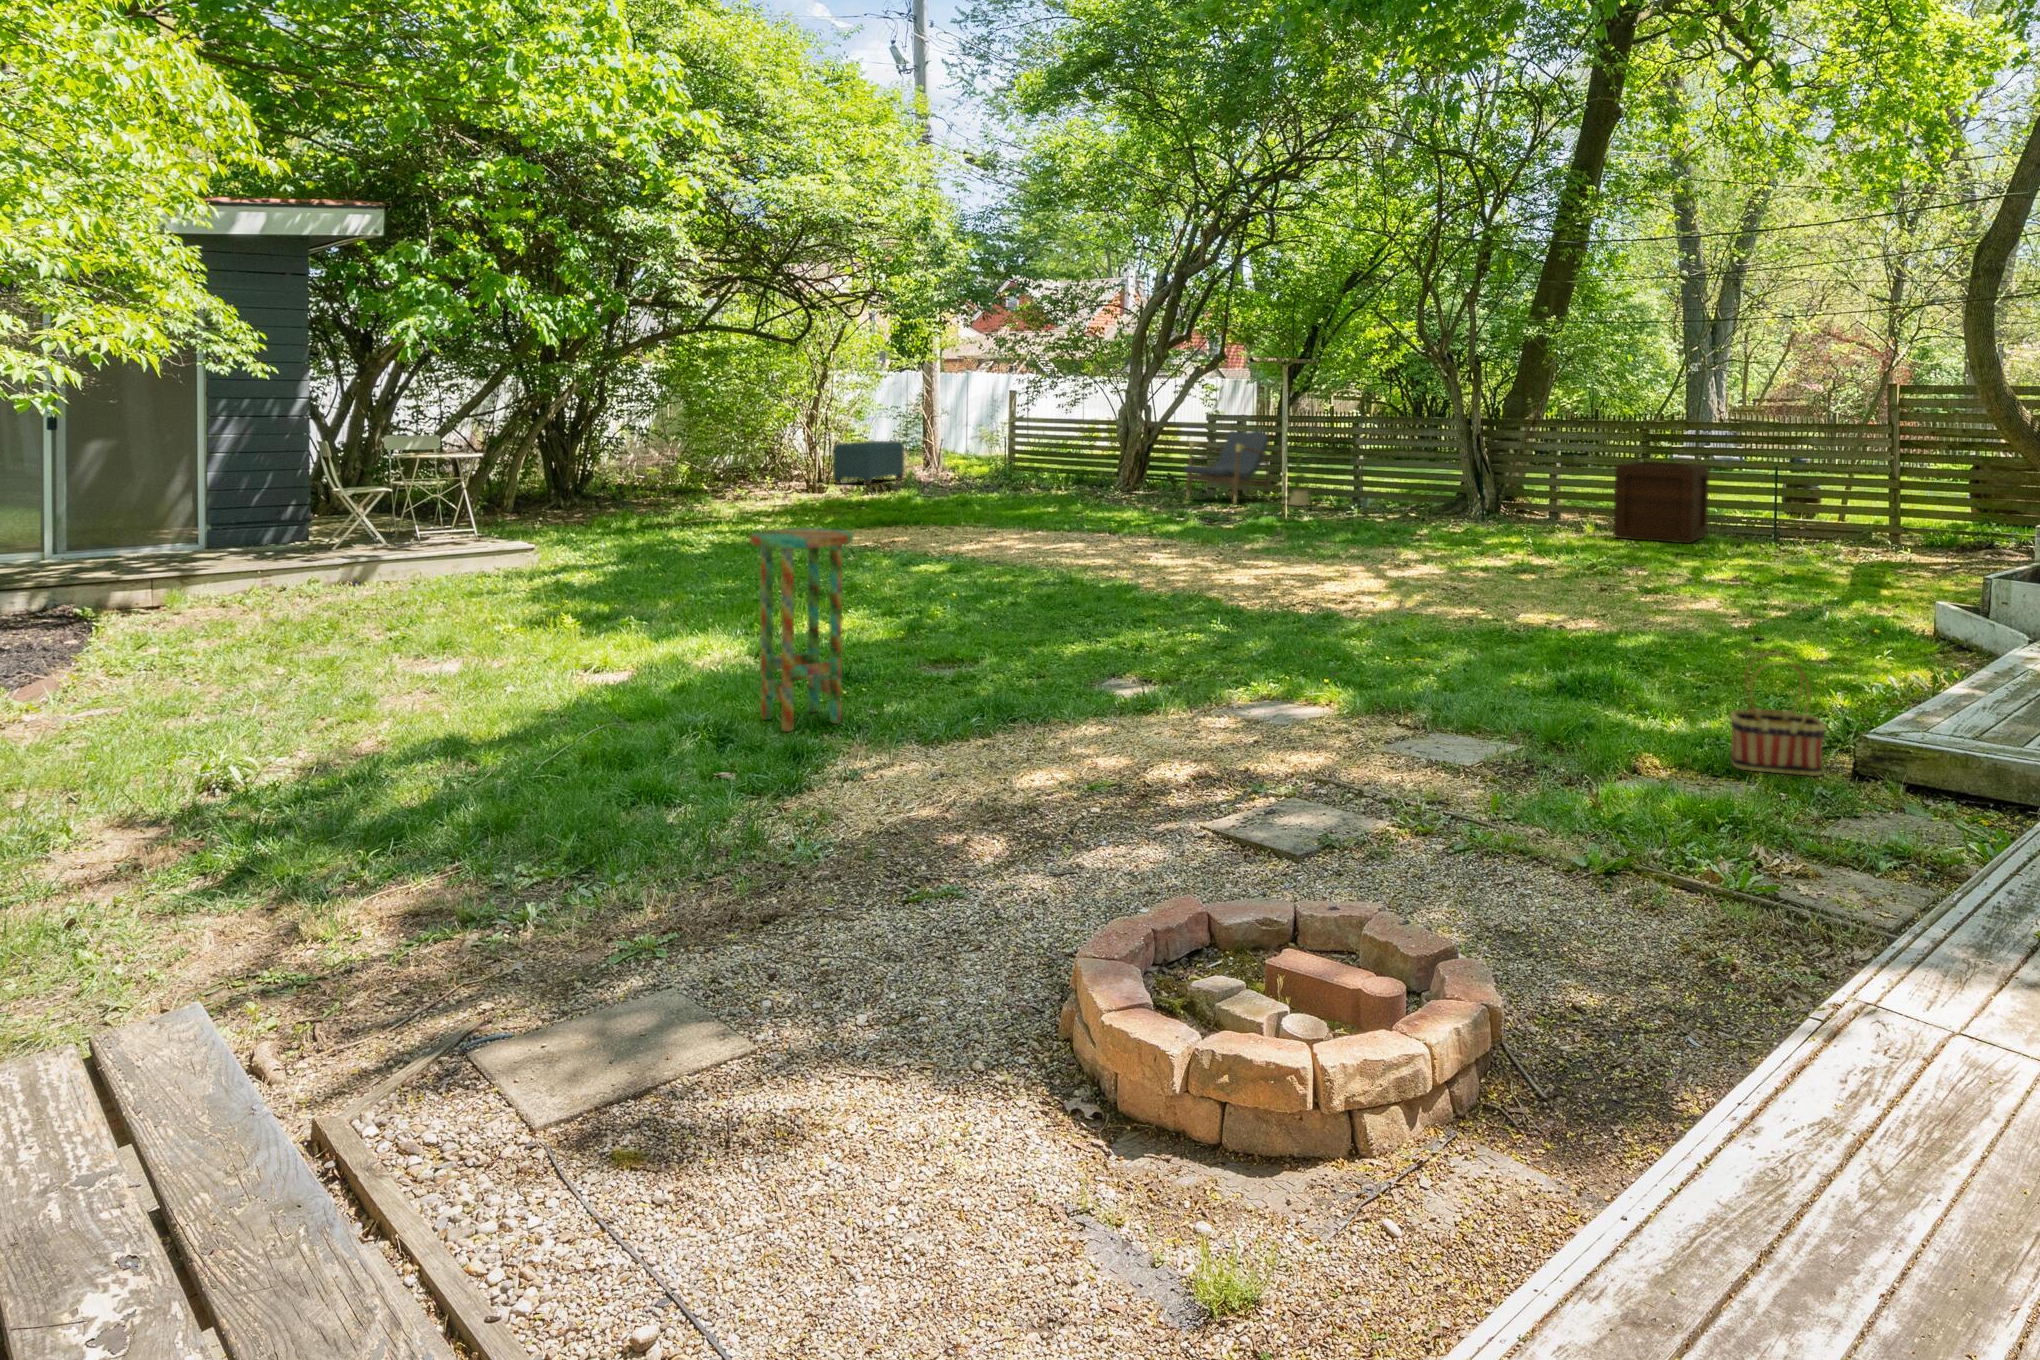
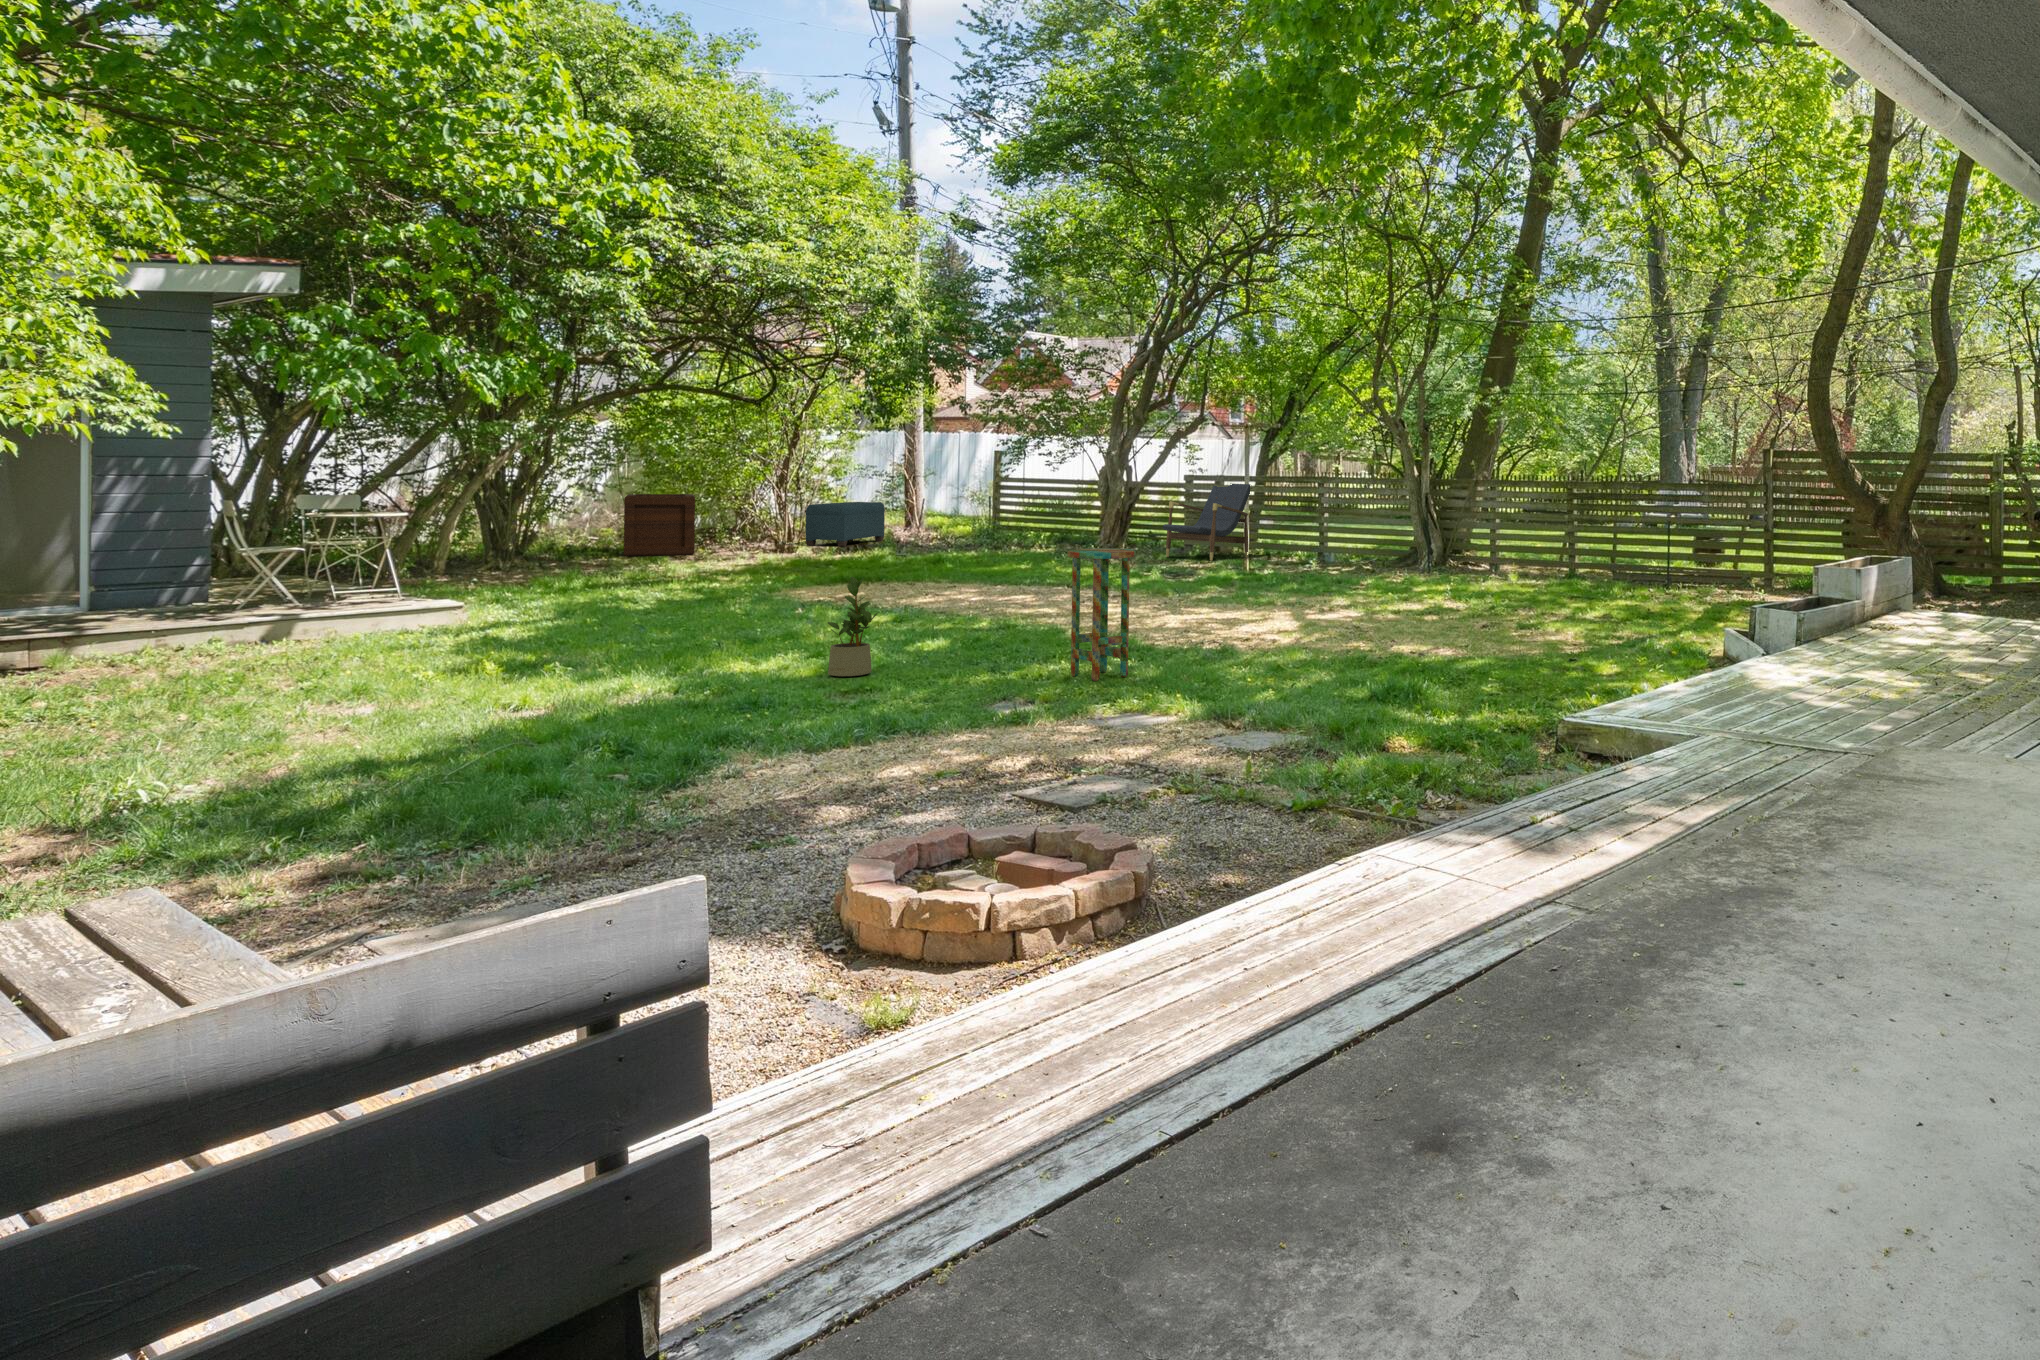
potted plant: present [1289,457,1309,506] -> present [828,577,878,677]
wooden crate: present [1614,462,1709,544] -> present [624,494,695,556]
side table: present [750,528,853,732] -> present [1068,548,1136,681]
basket: present [1730,652,1826,776] -> none [1469,653,1535,744]

